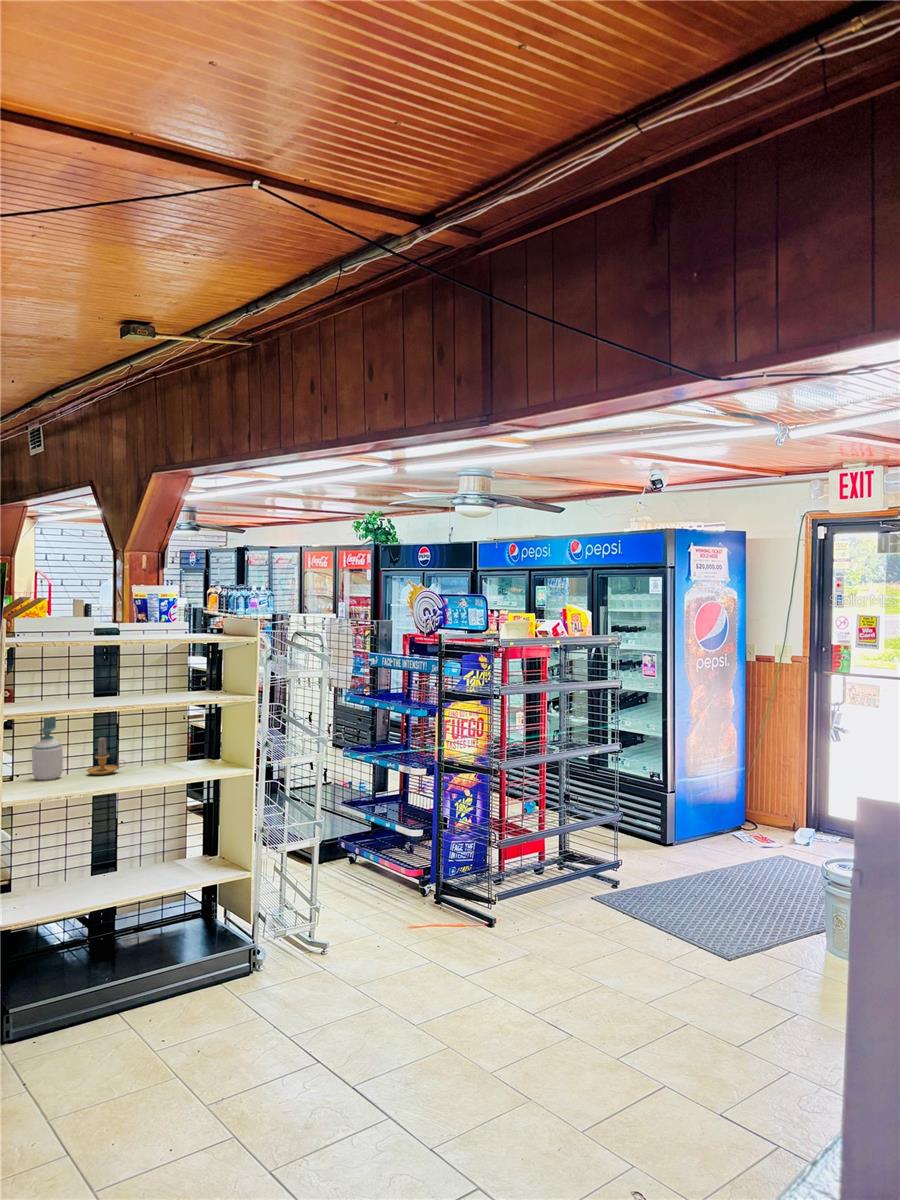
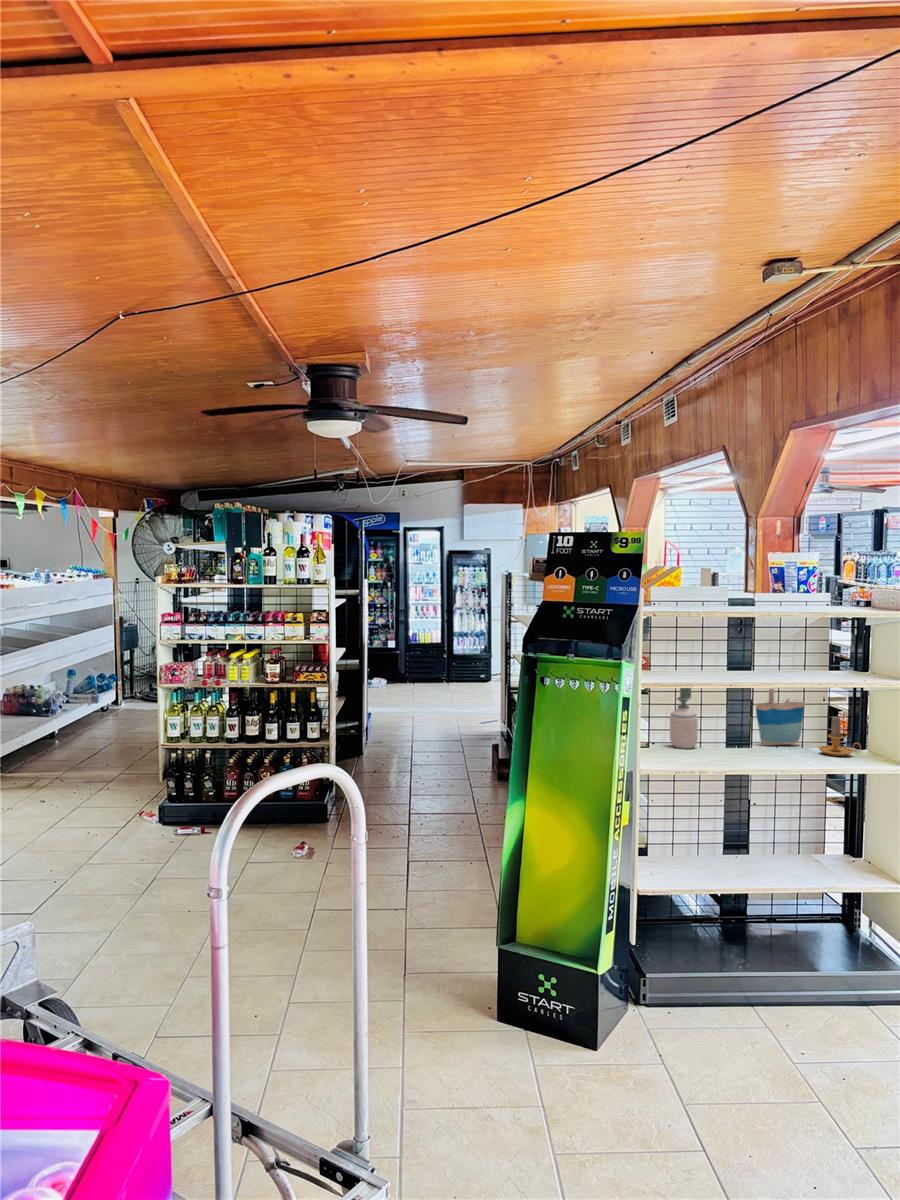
tote bag: none [122,696,168,766] -> present [756,689,805,746]
candle: present [86,737,126,775] -> present [819,716,861,756]

